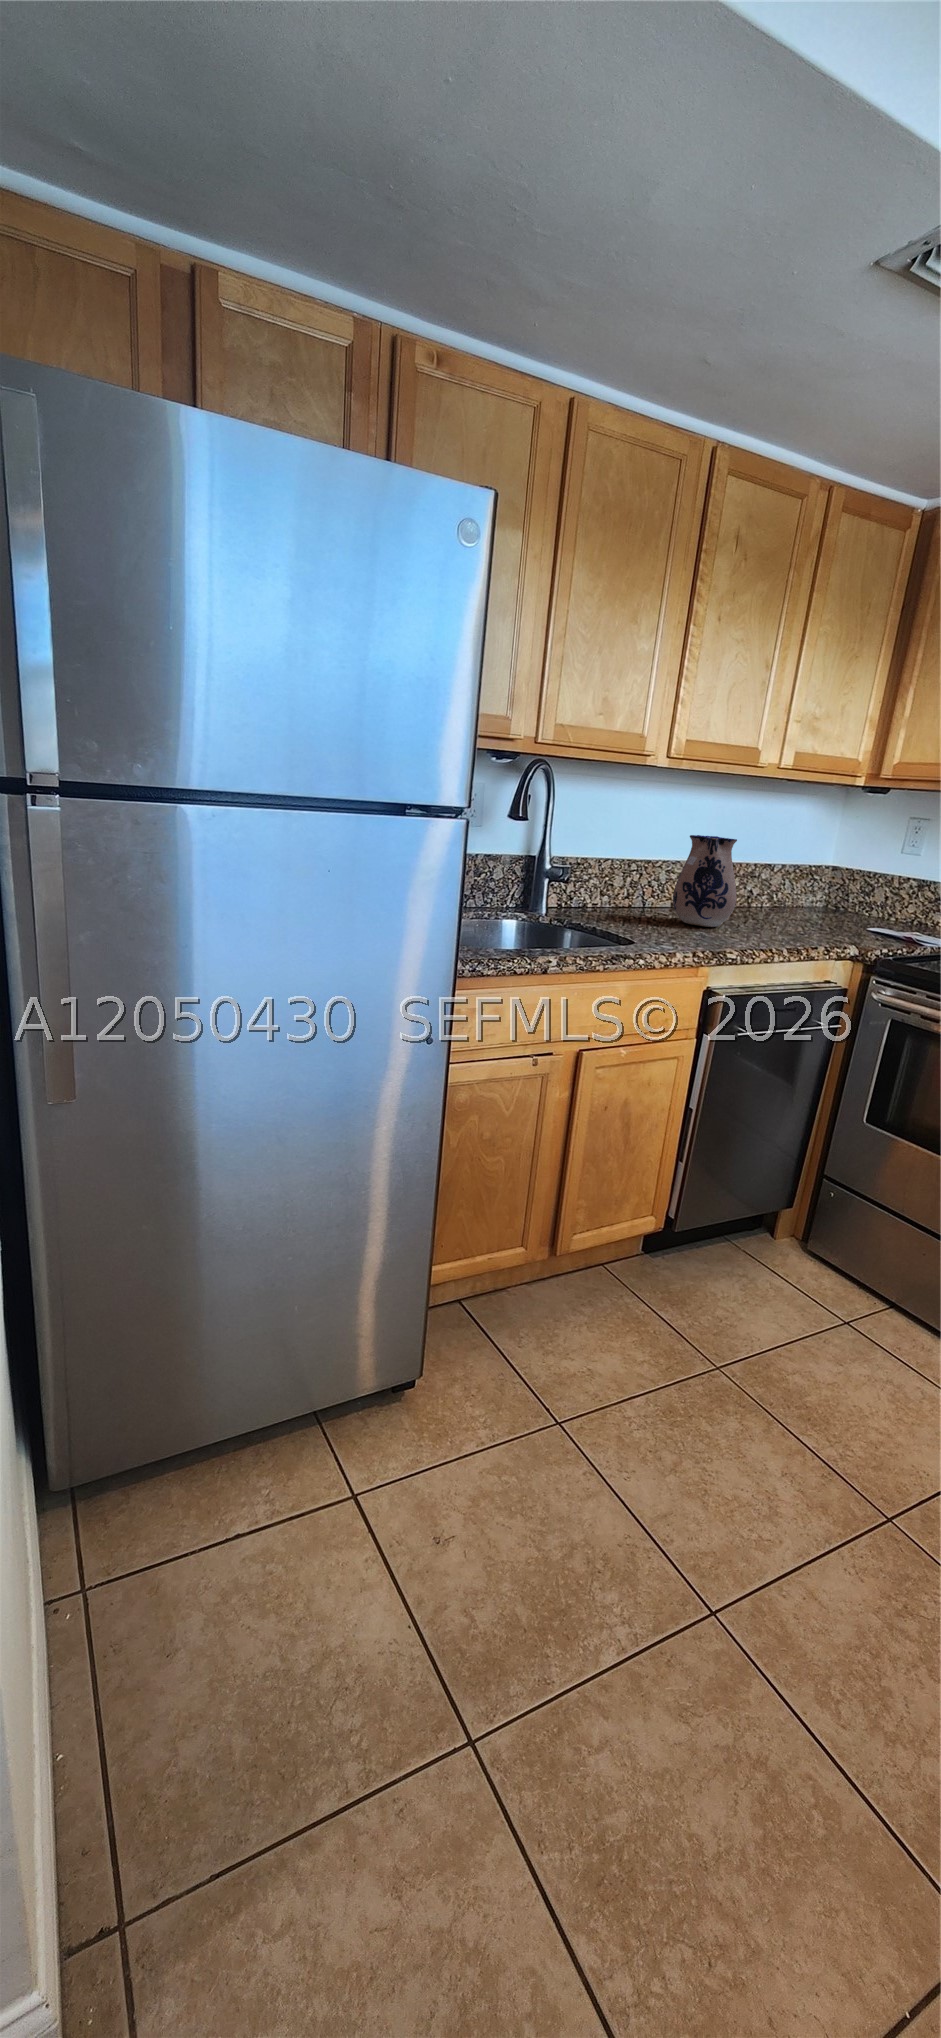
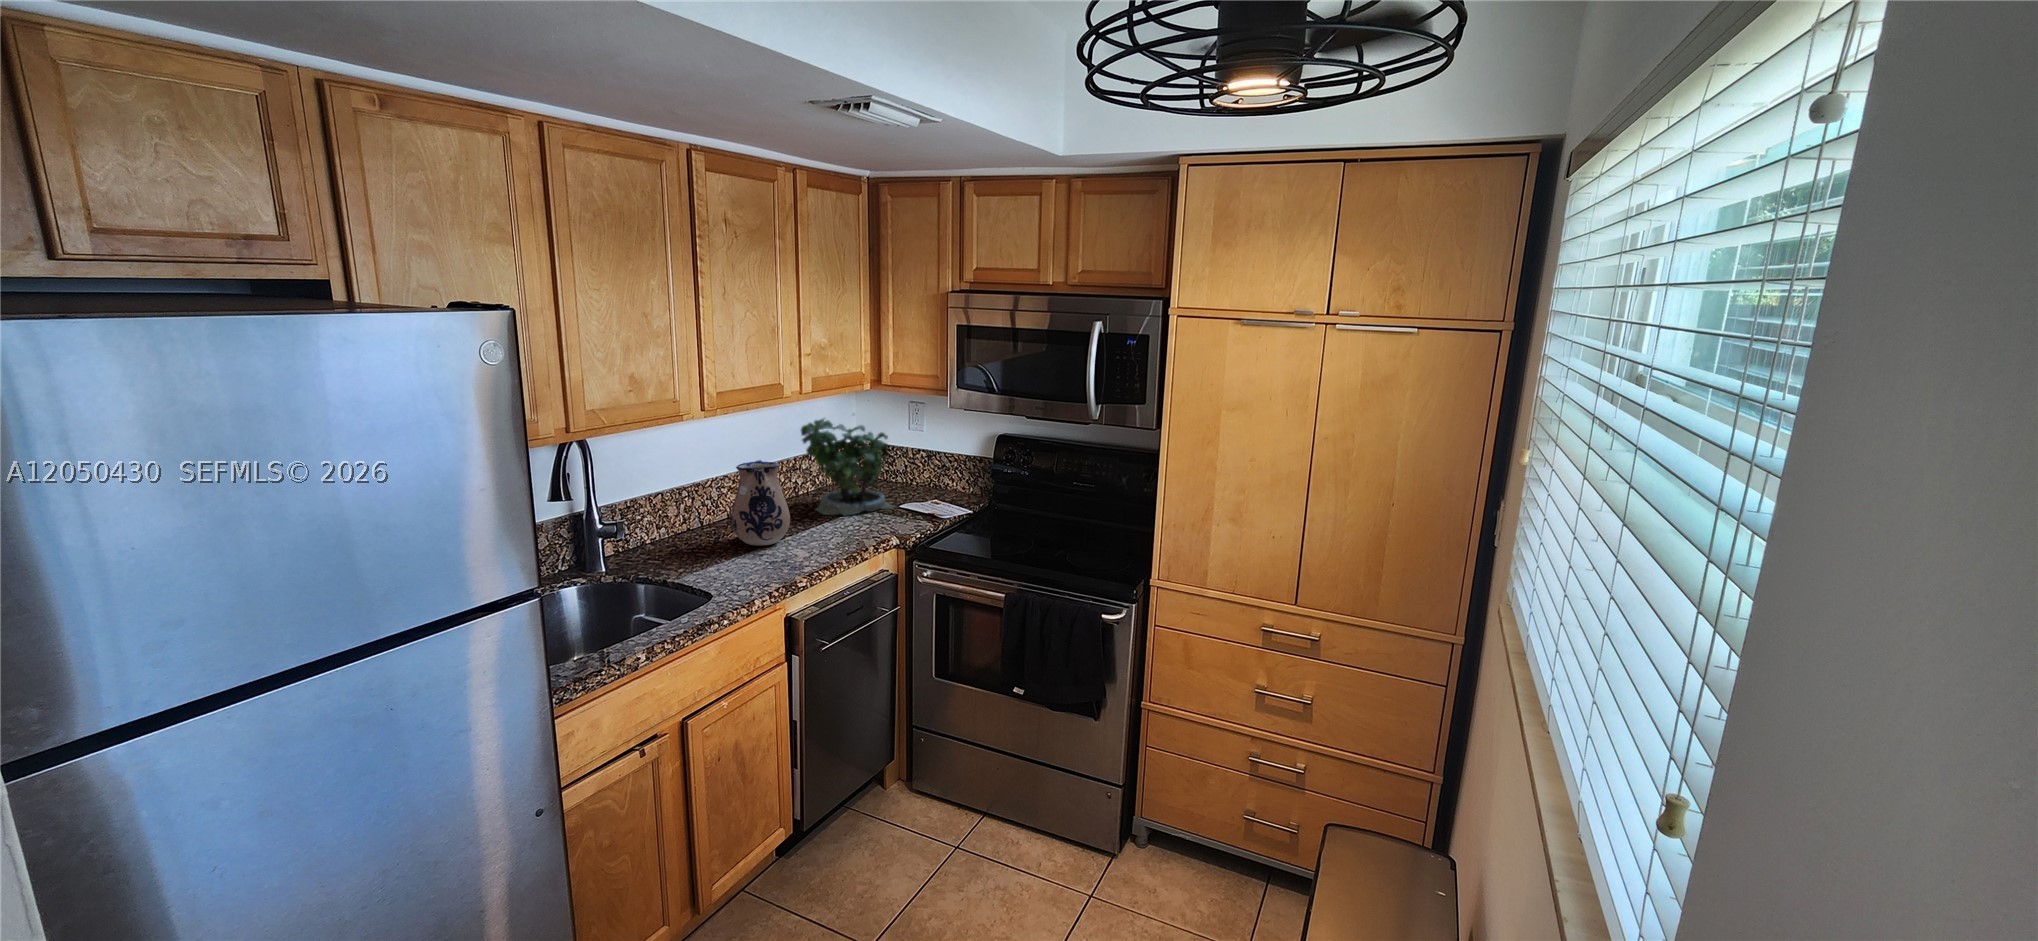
potted plant: none [764,809,874,931] -> present [801,419,895,516]

